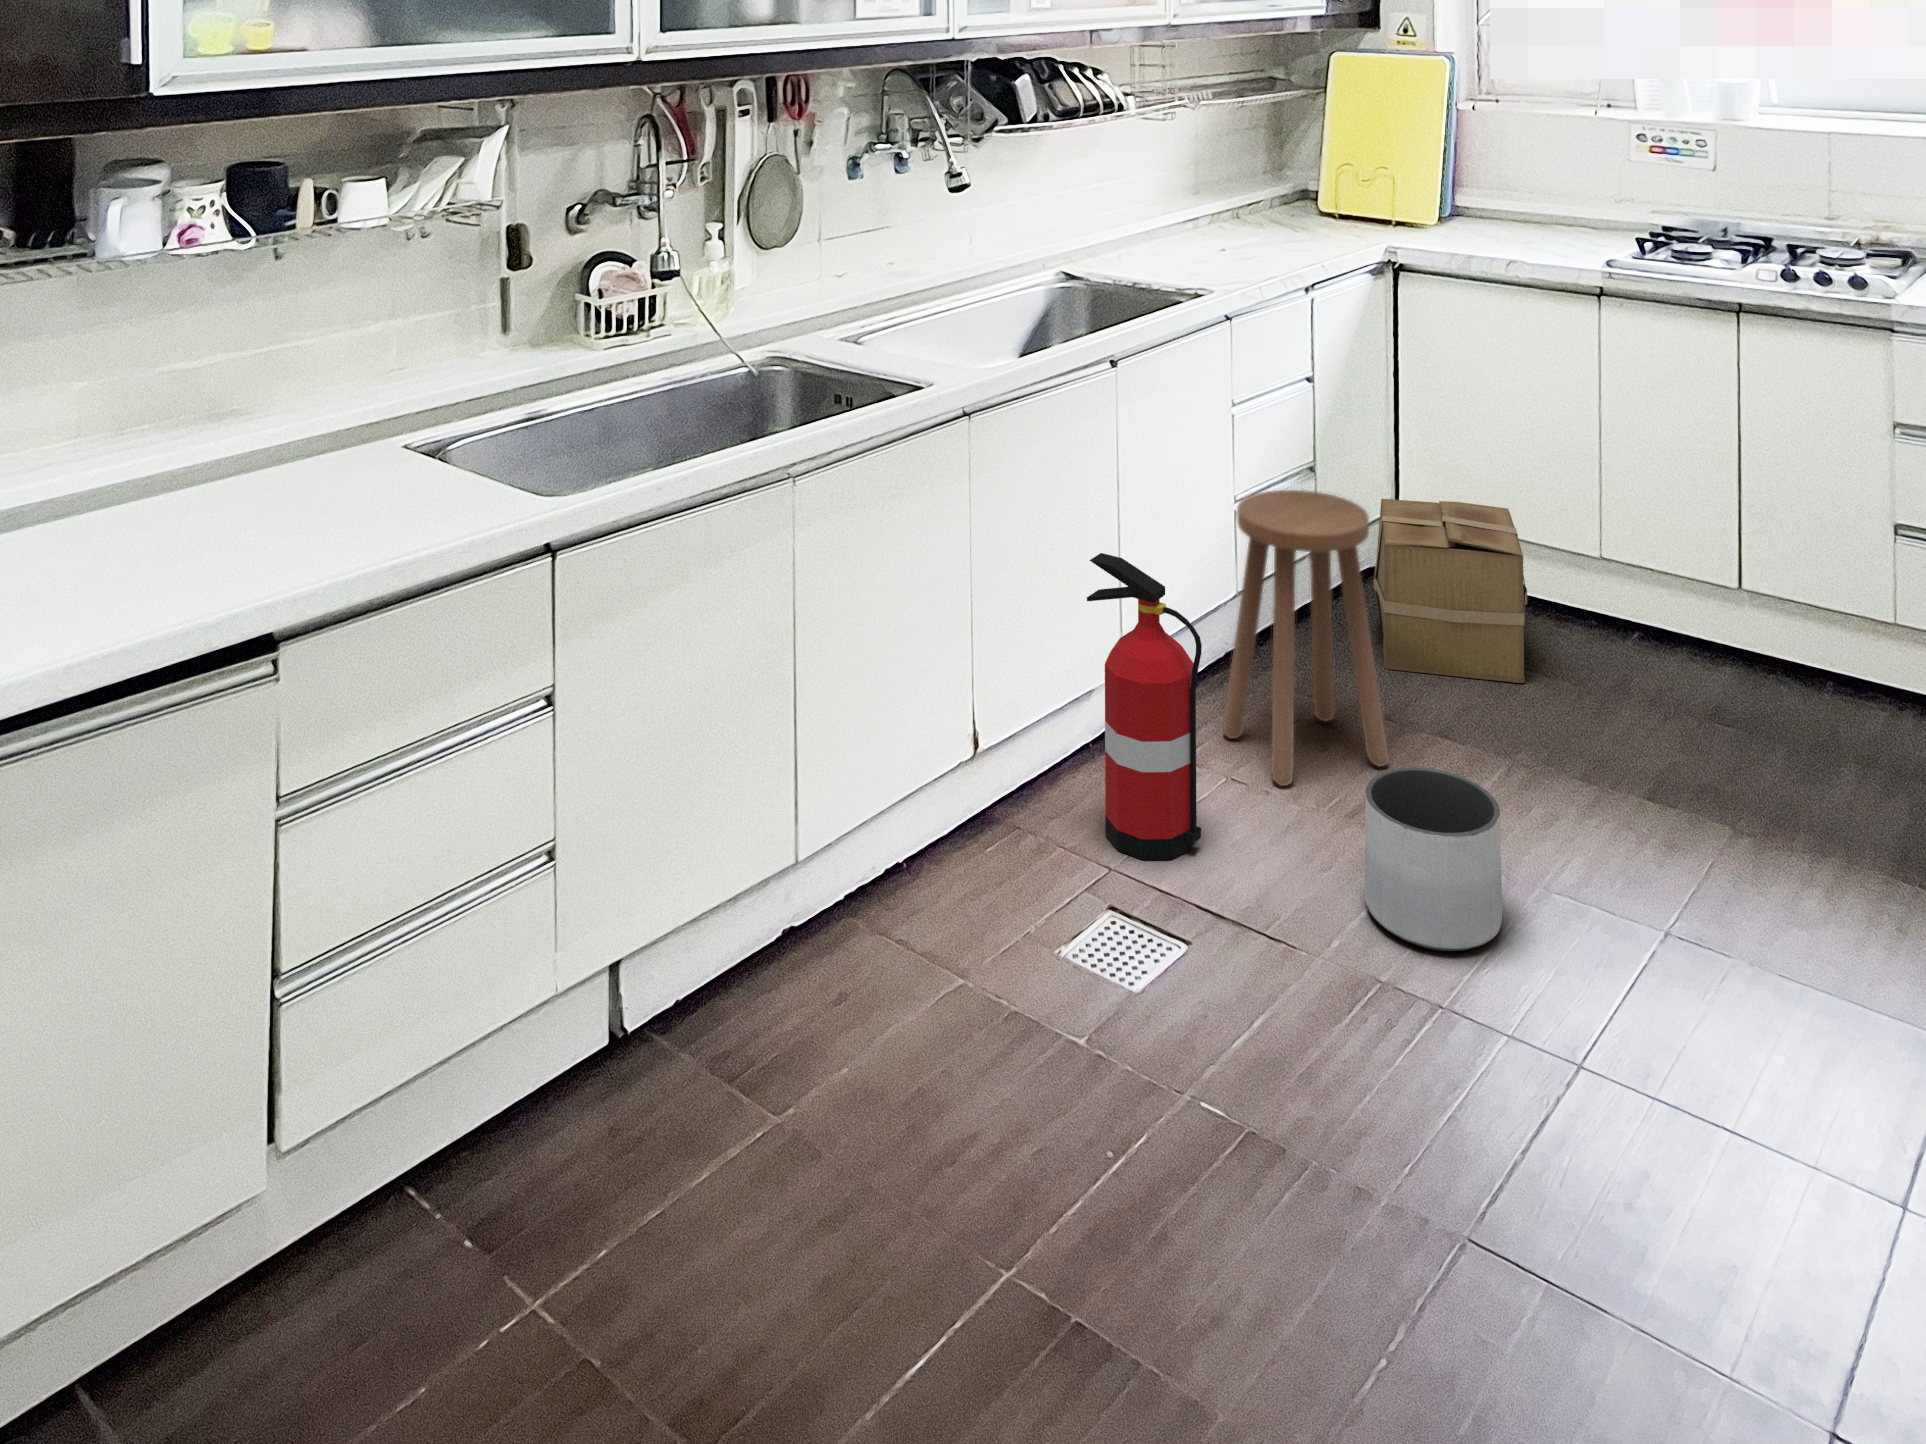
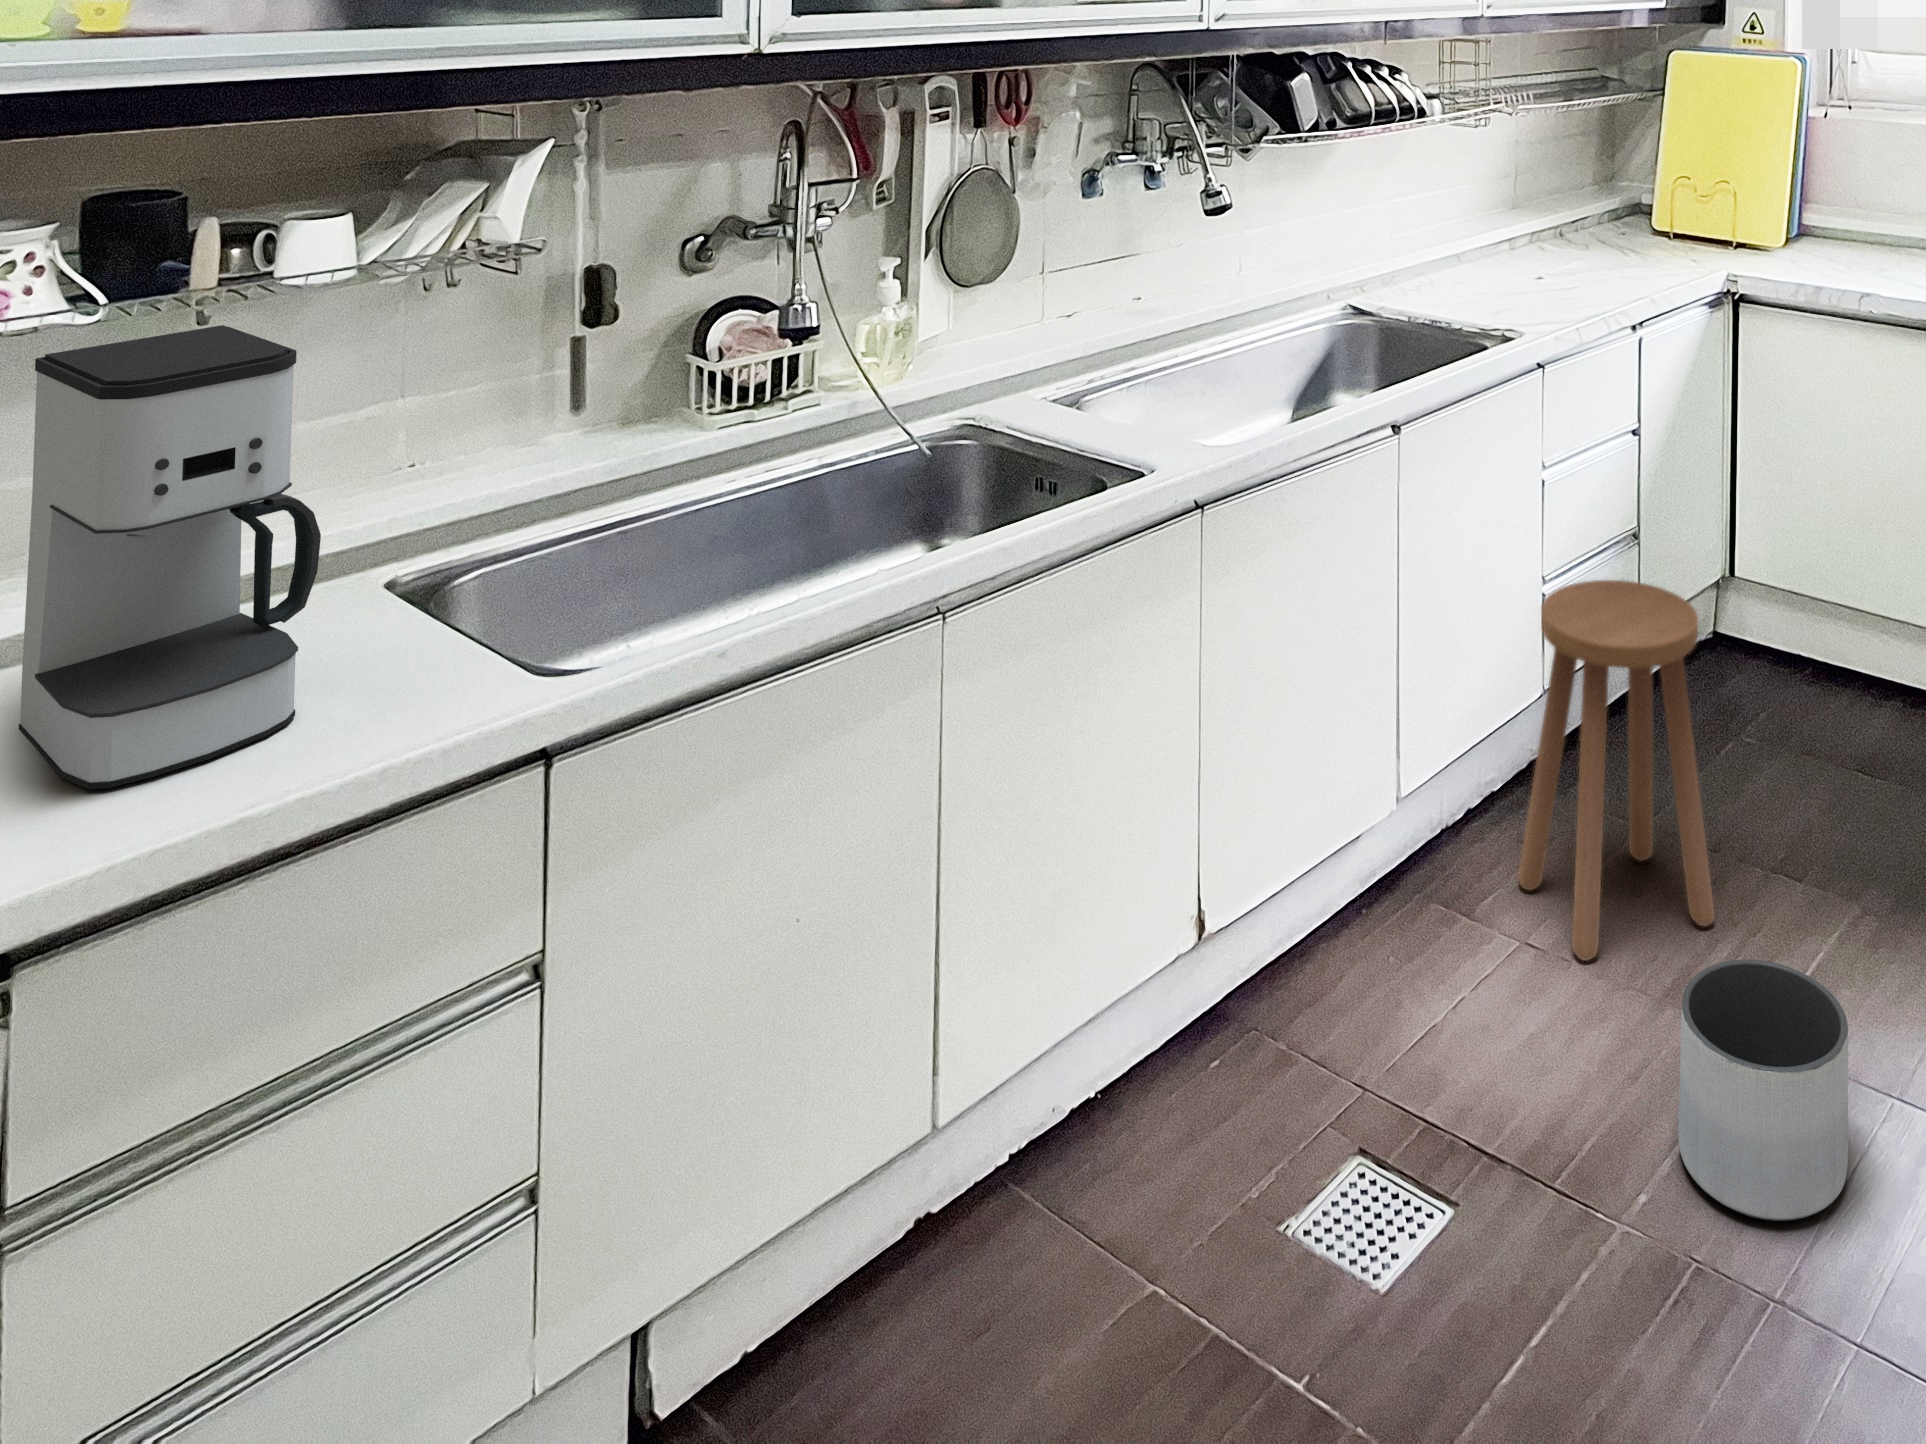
coffee maker: none [244,249,414,539] -> present [19,325,321,789]
cardboard box: present [1374,499,1527,683] -> none [1705,570,1879,797]
fire extinguisher: present [1087,553,1202,860] -> none [1344,681,1484,1087]

